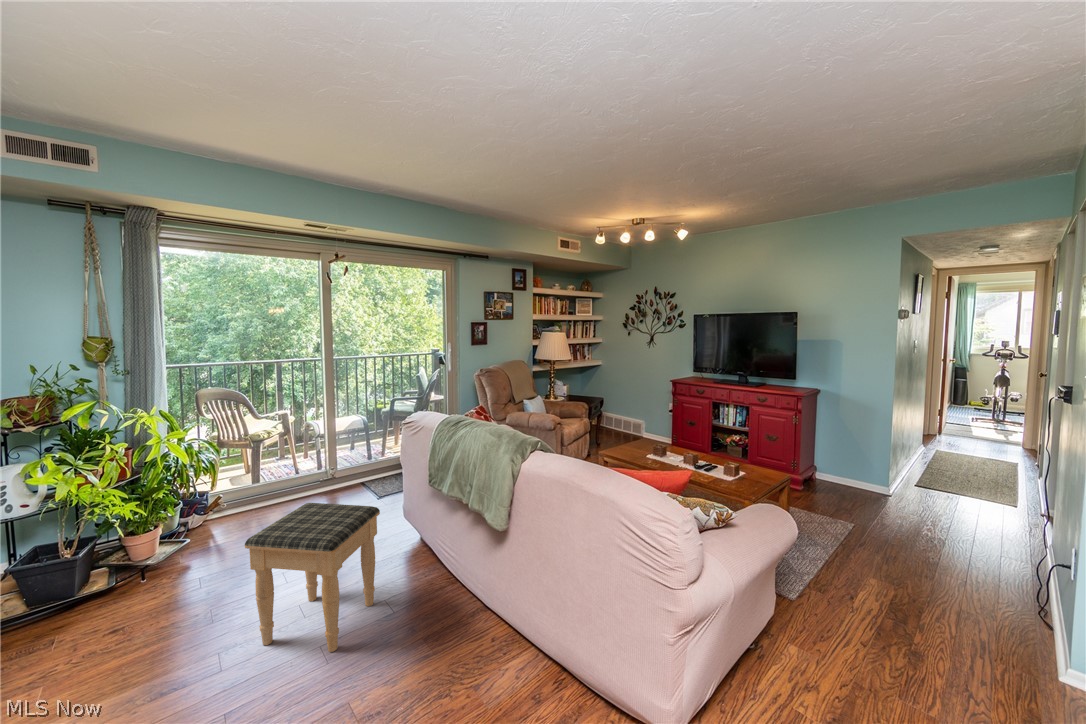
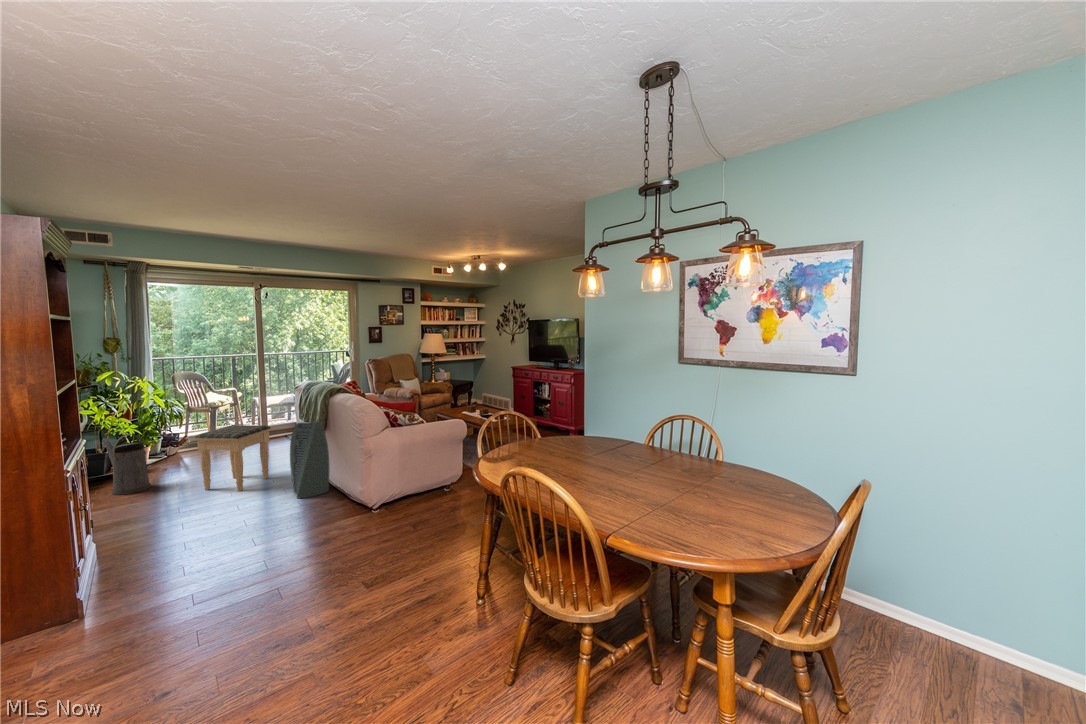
air purifier: none [440,521,516,690] -> present [290,422,329,498]
watering can: none [72,528,159,657] -> present [104,434,151,495]

